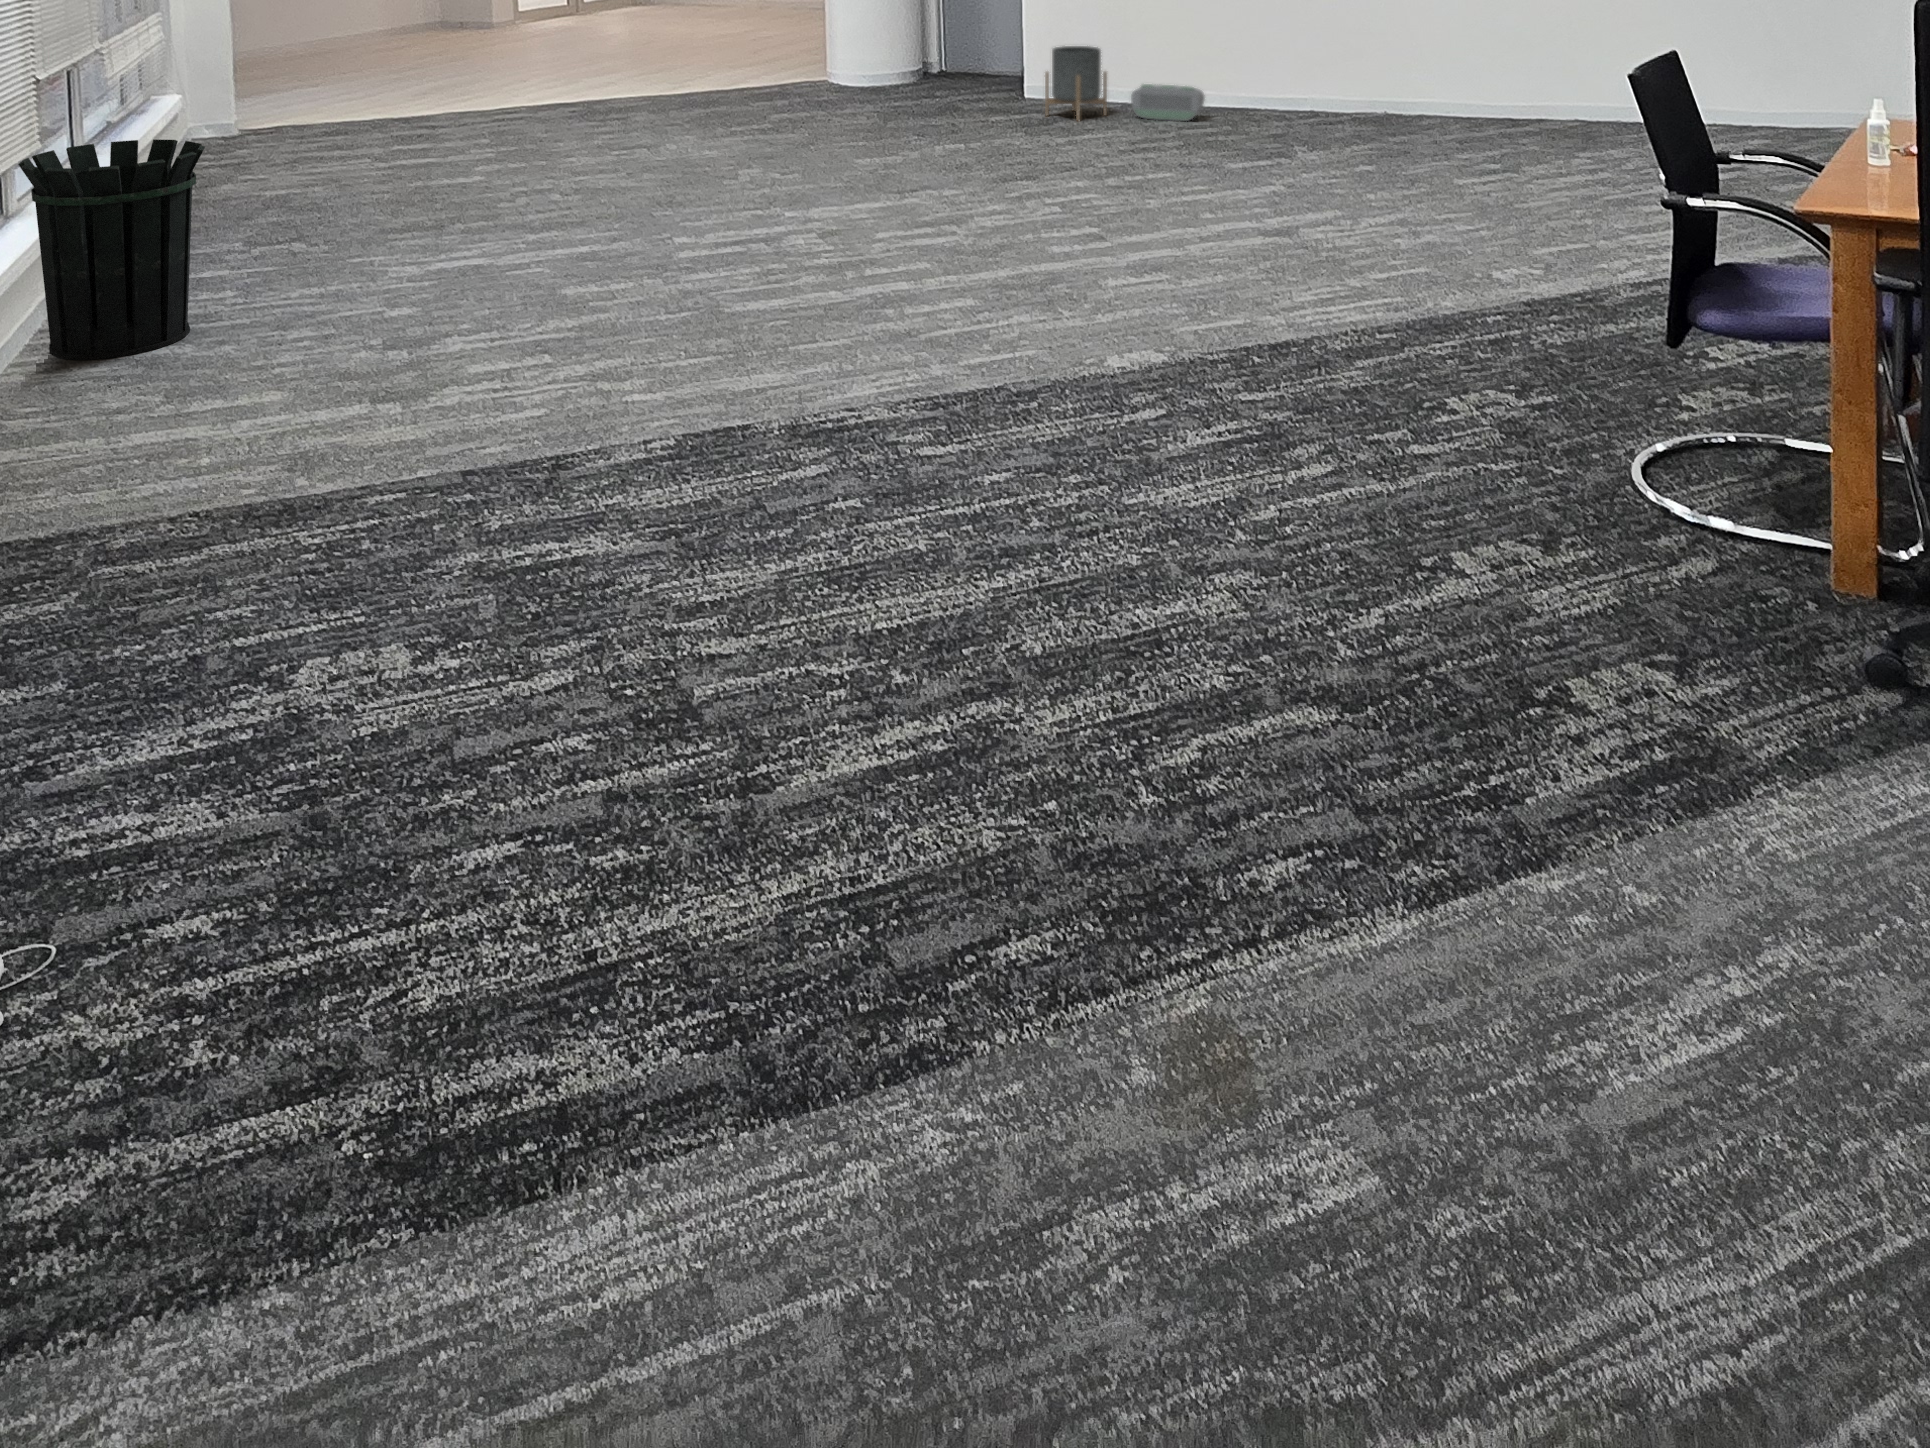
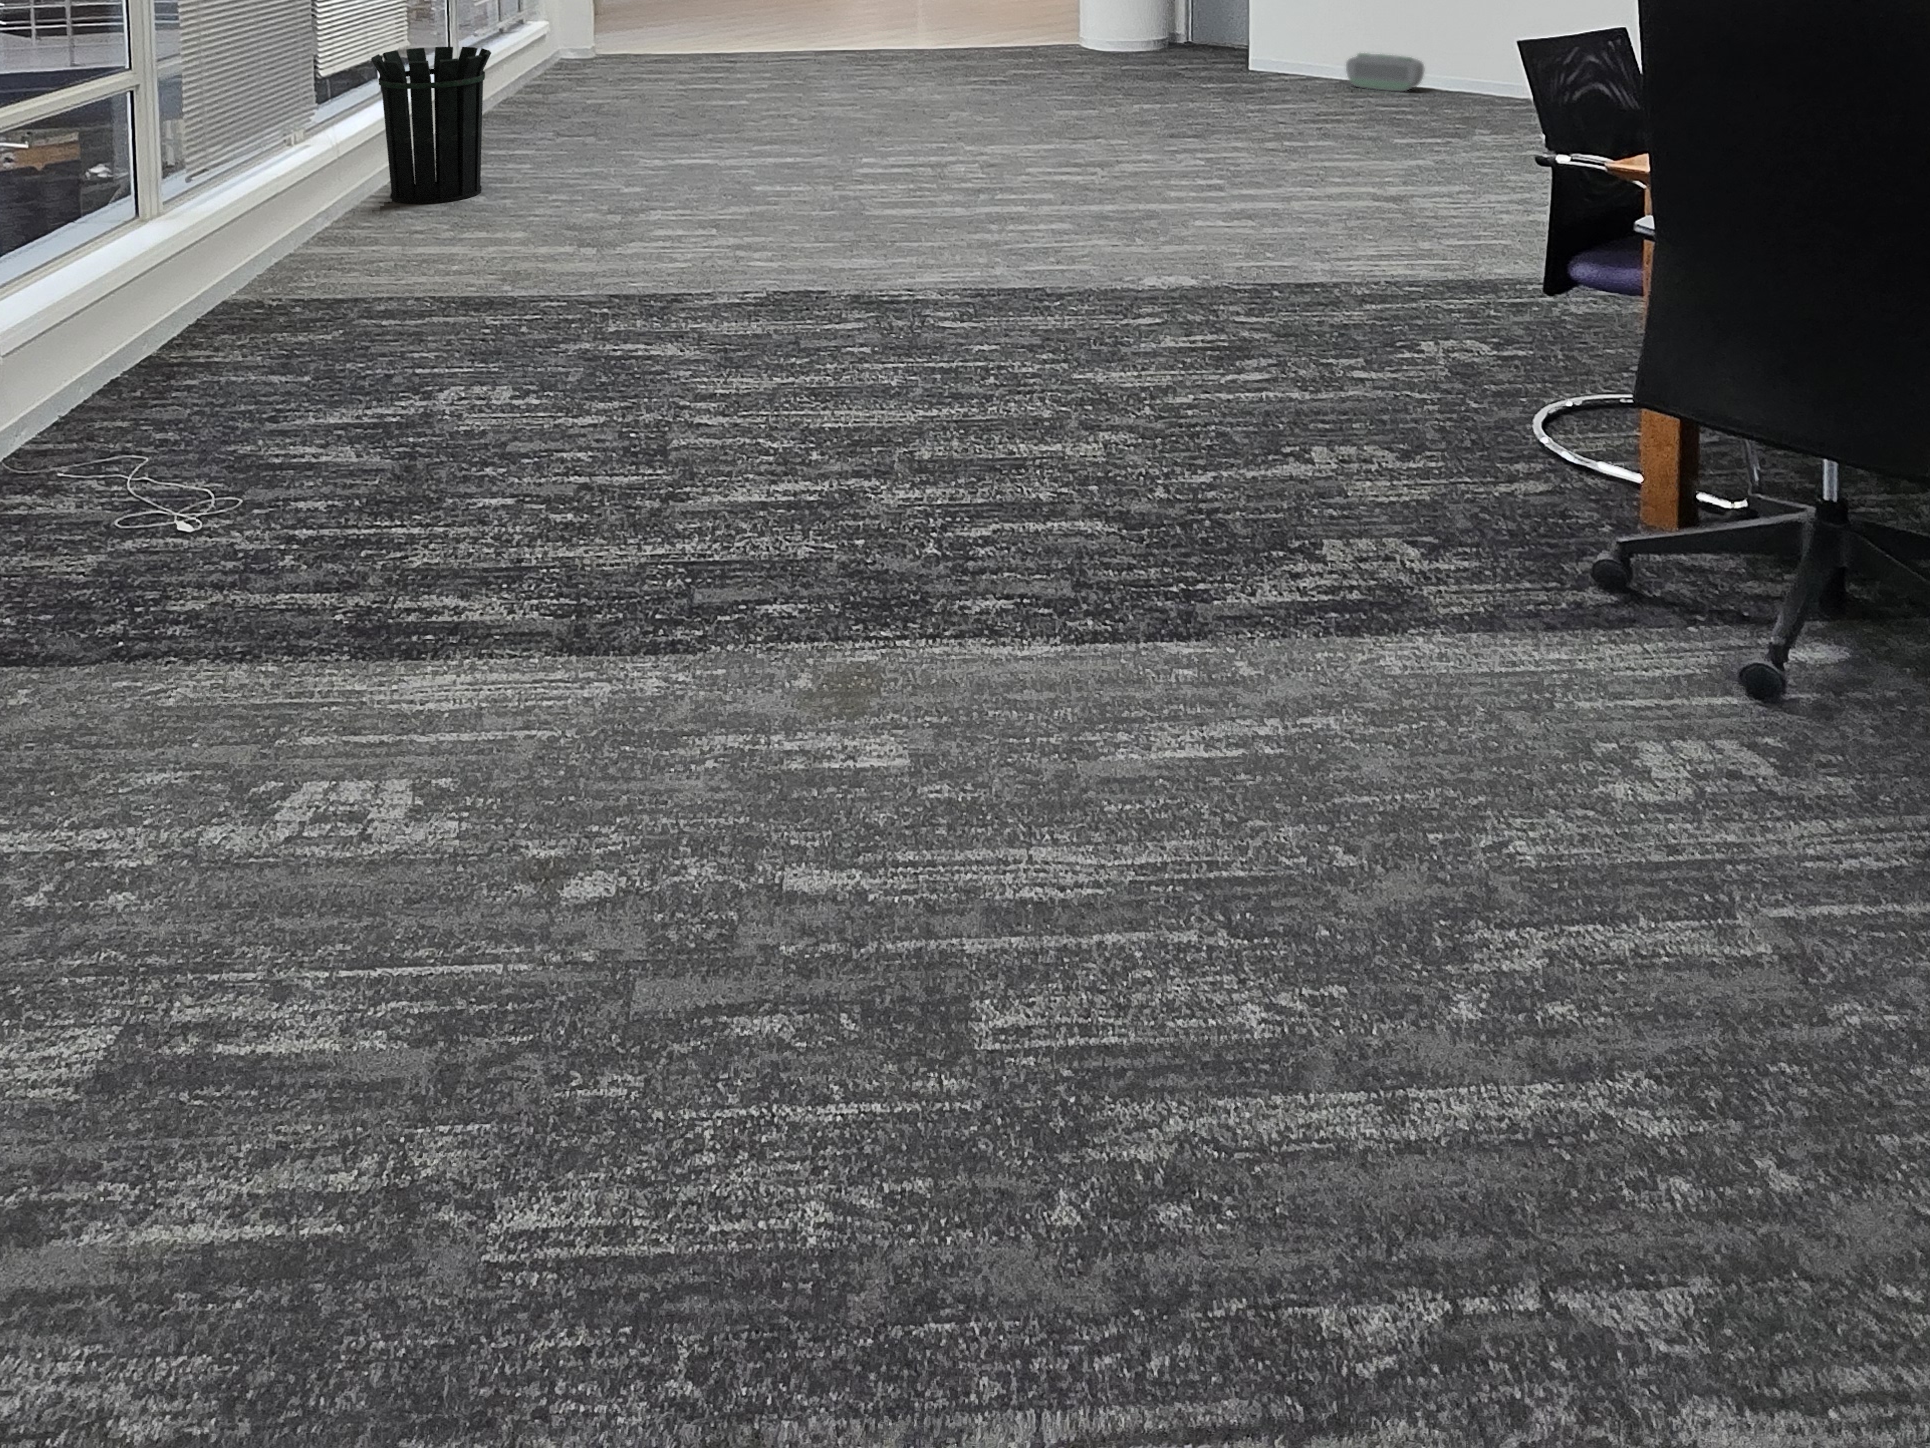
planter: present [1045,46,1107,120] -> none [1260,13,1323,87]

